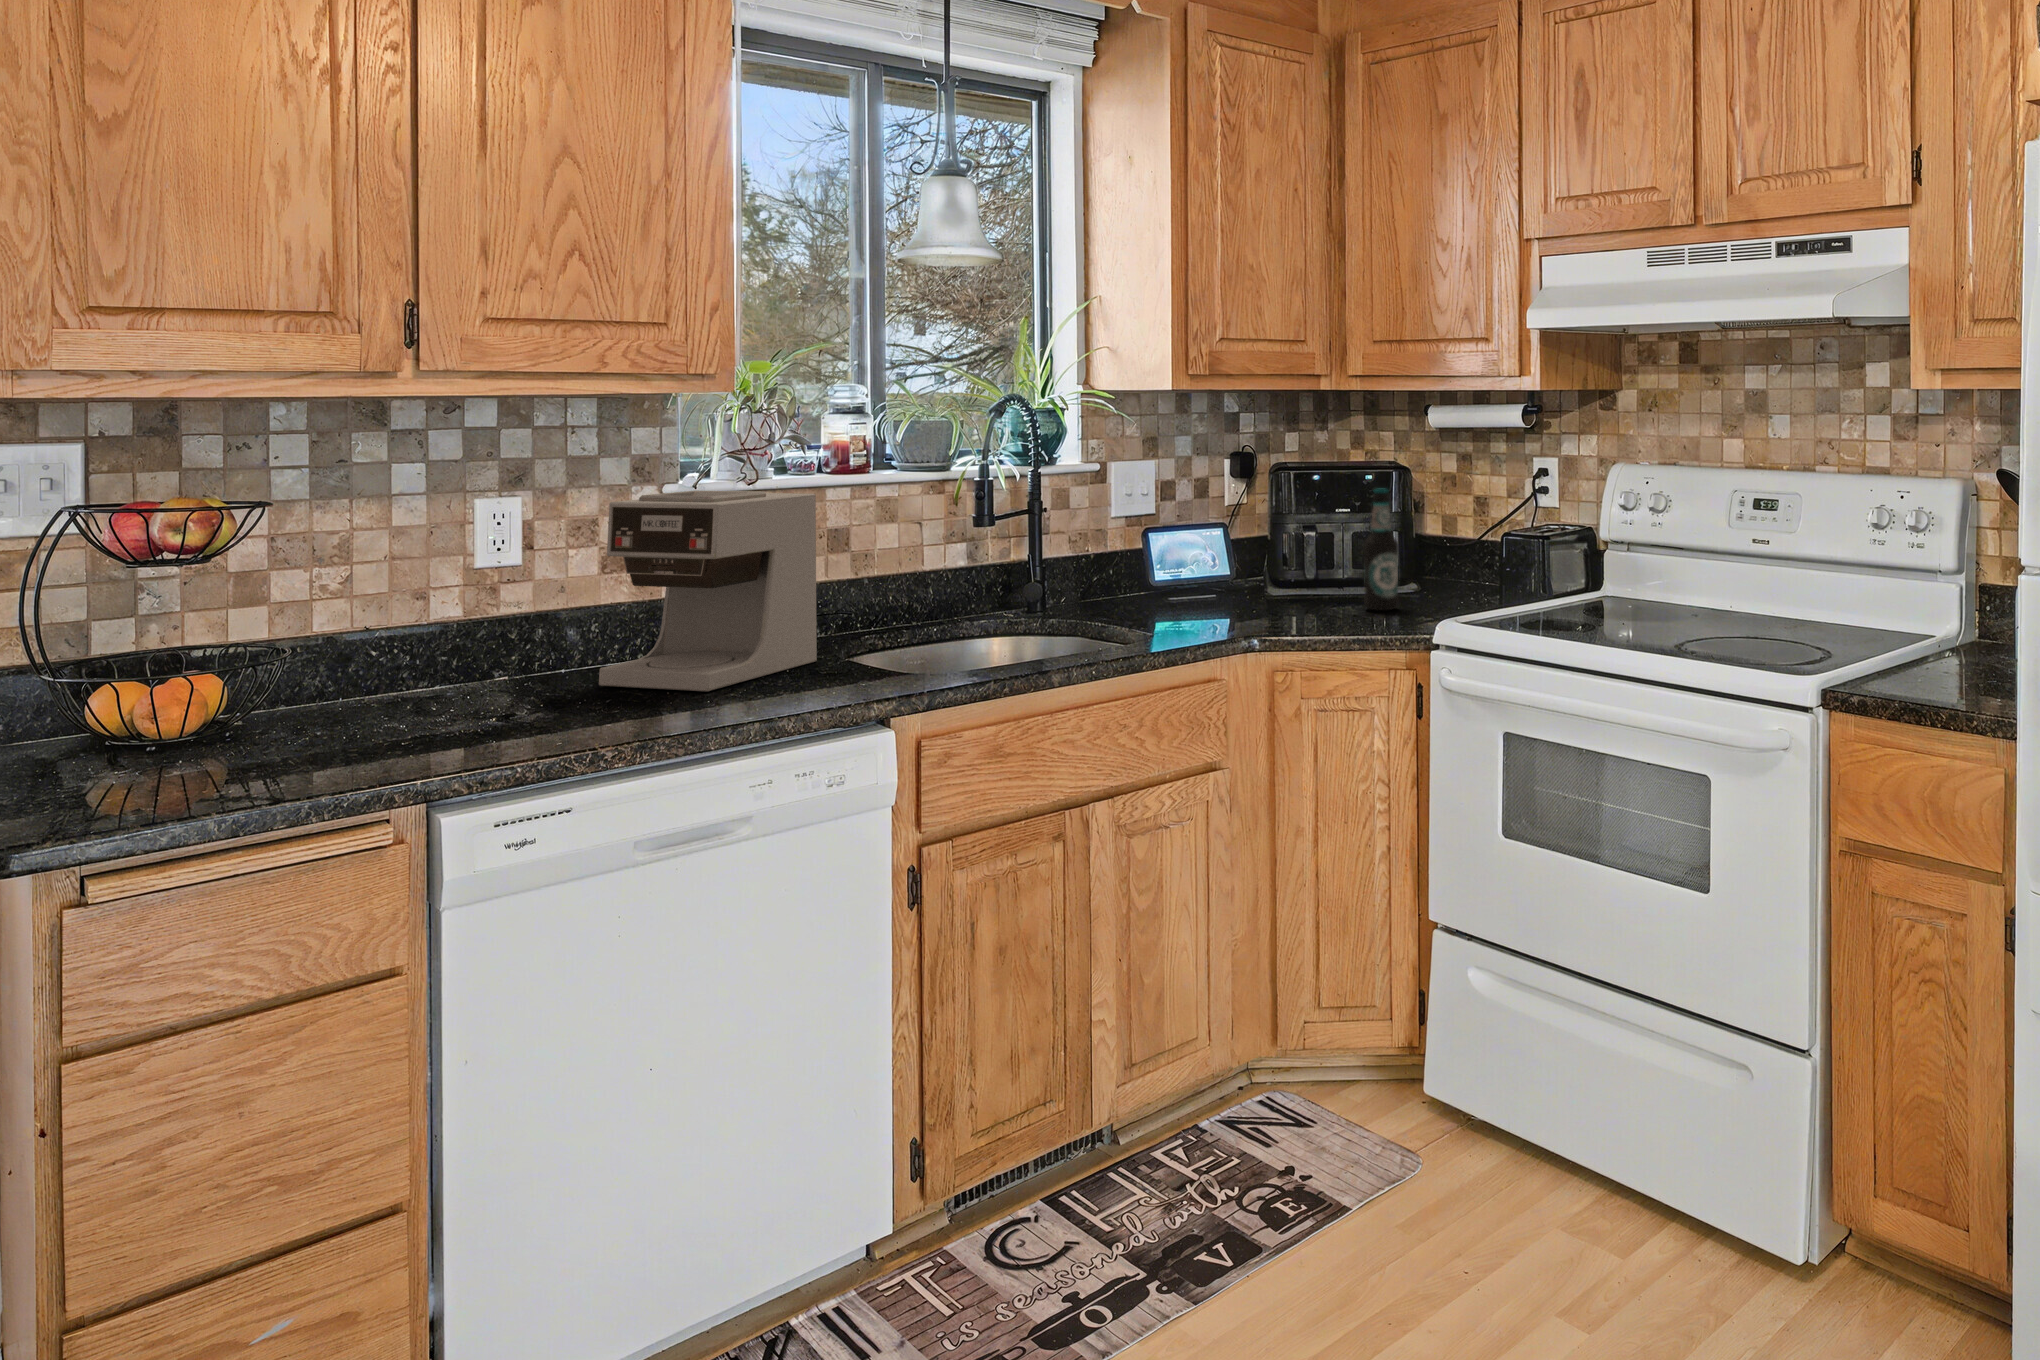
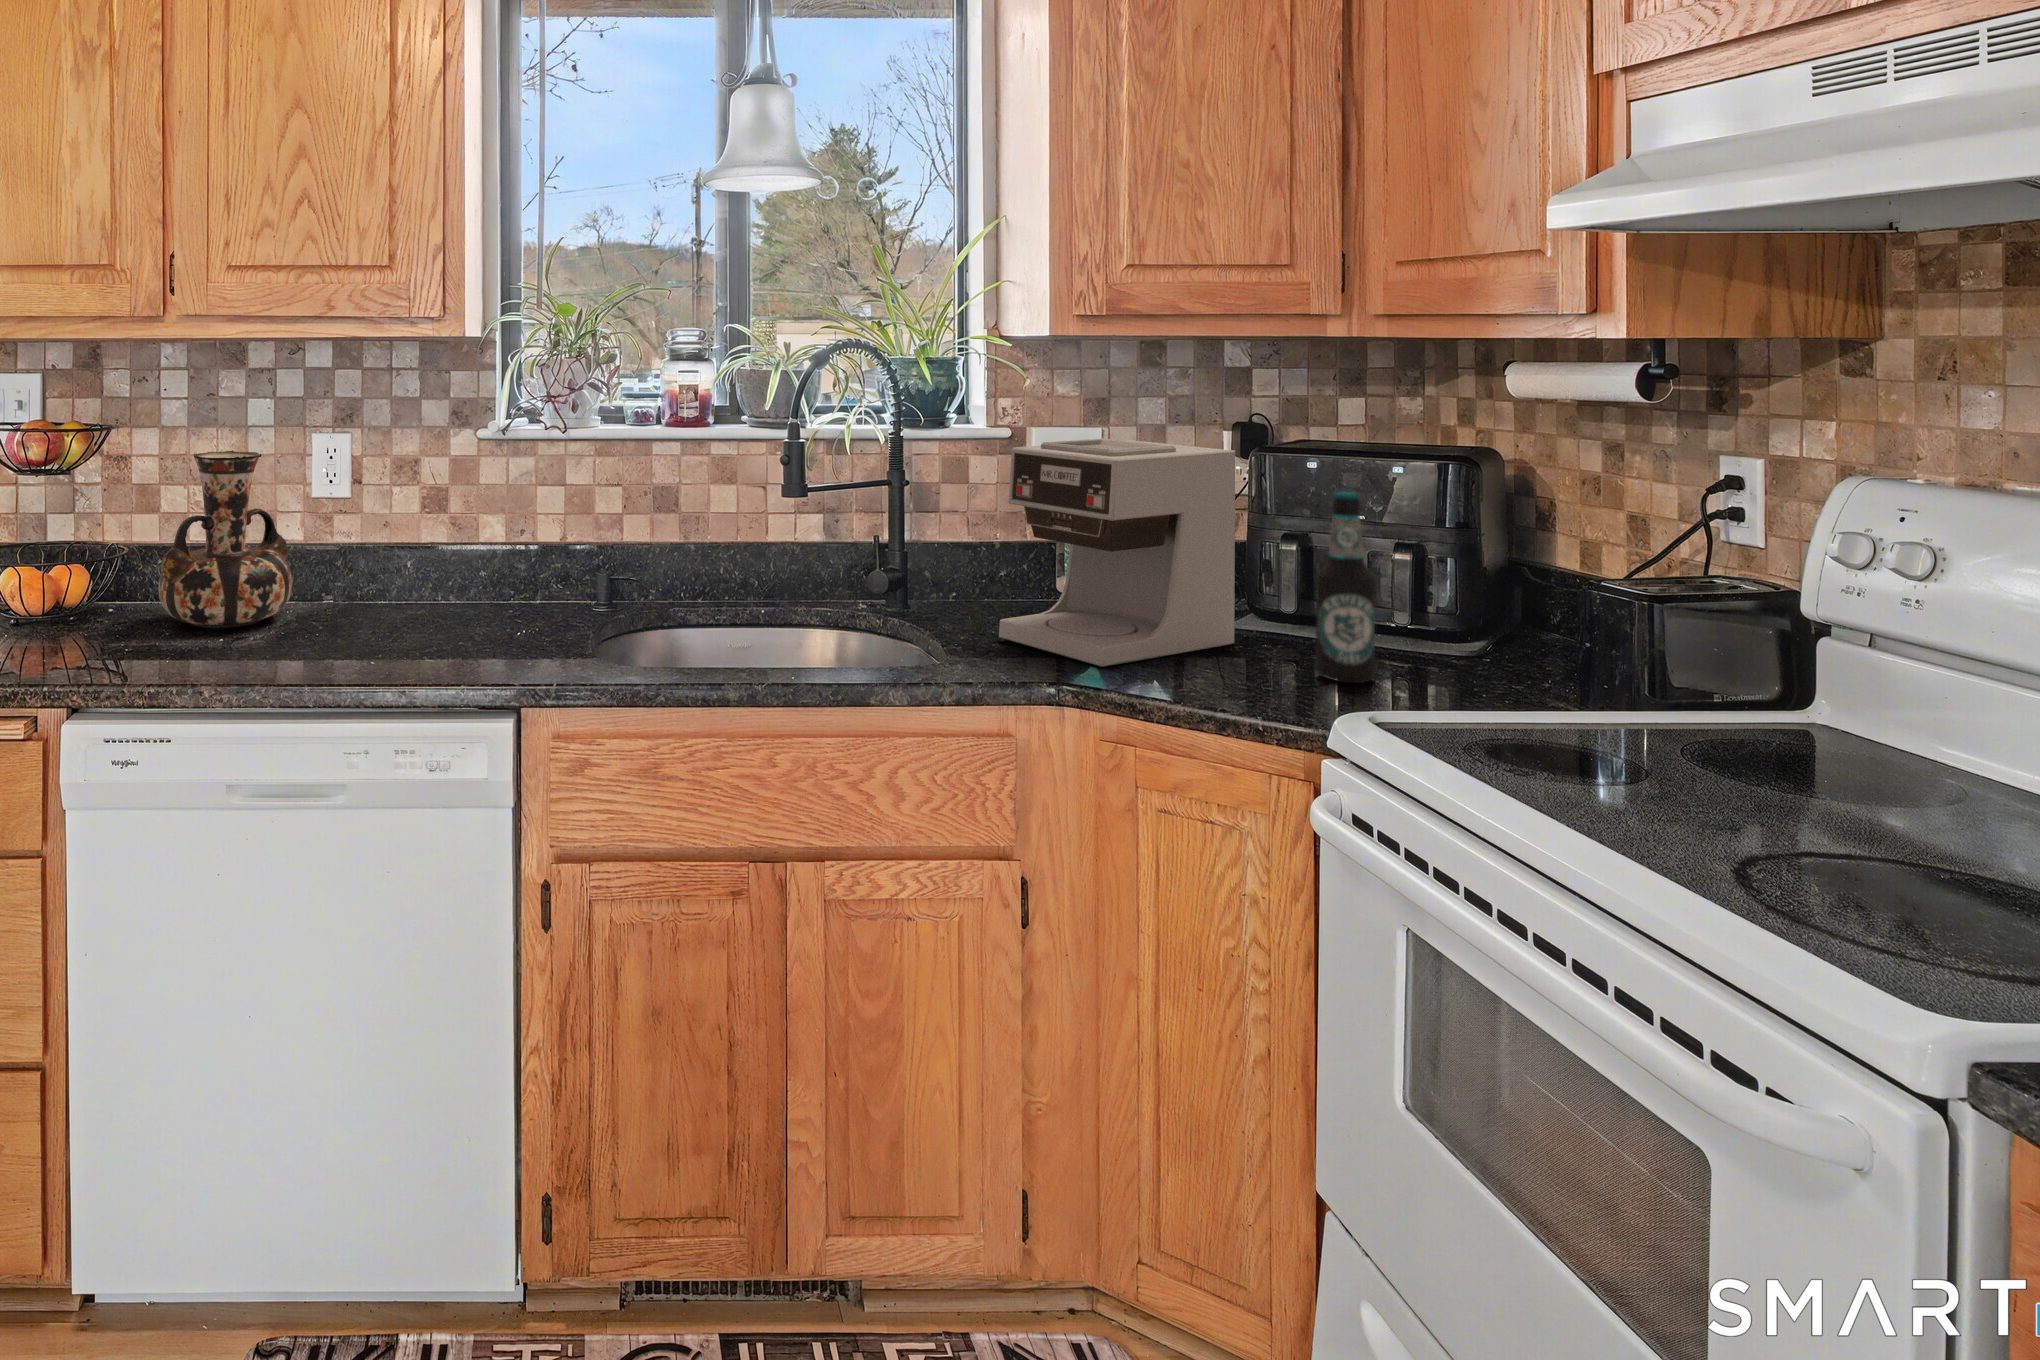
coffee maker: present [599,490,817,691] -> present [999,439,1235,667]
decorative vase: none [338,519,506,715] -> present [158,450,292,628]

